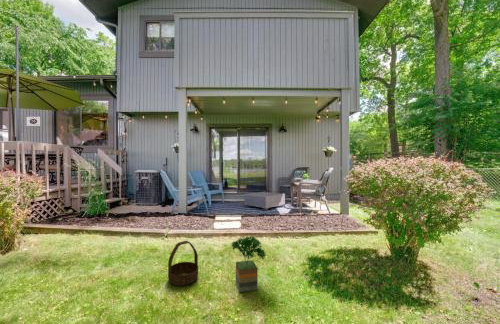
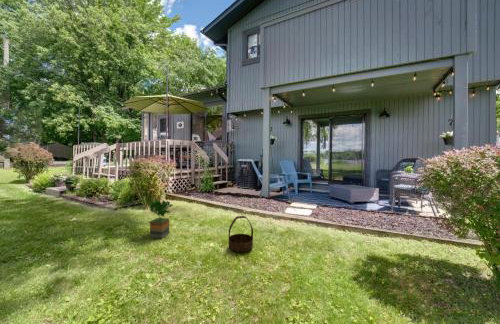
potted tree: present [231,237,265,292] -> present [150,201,173,238]

